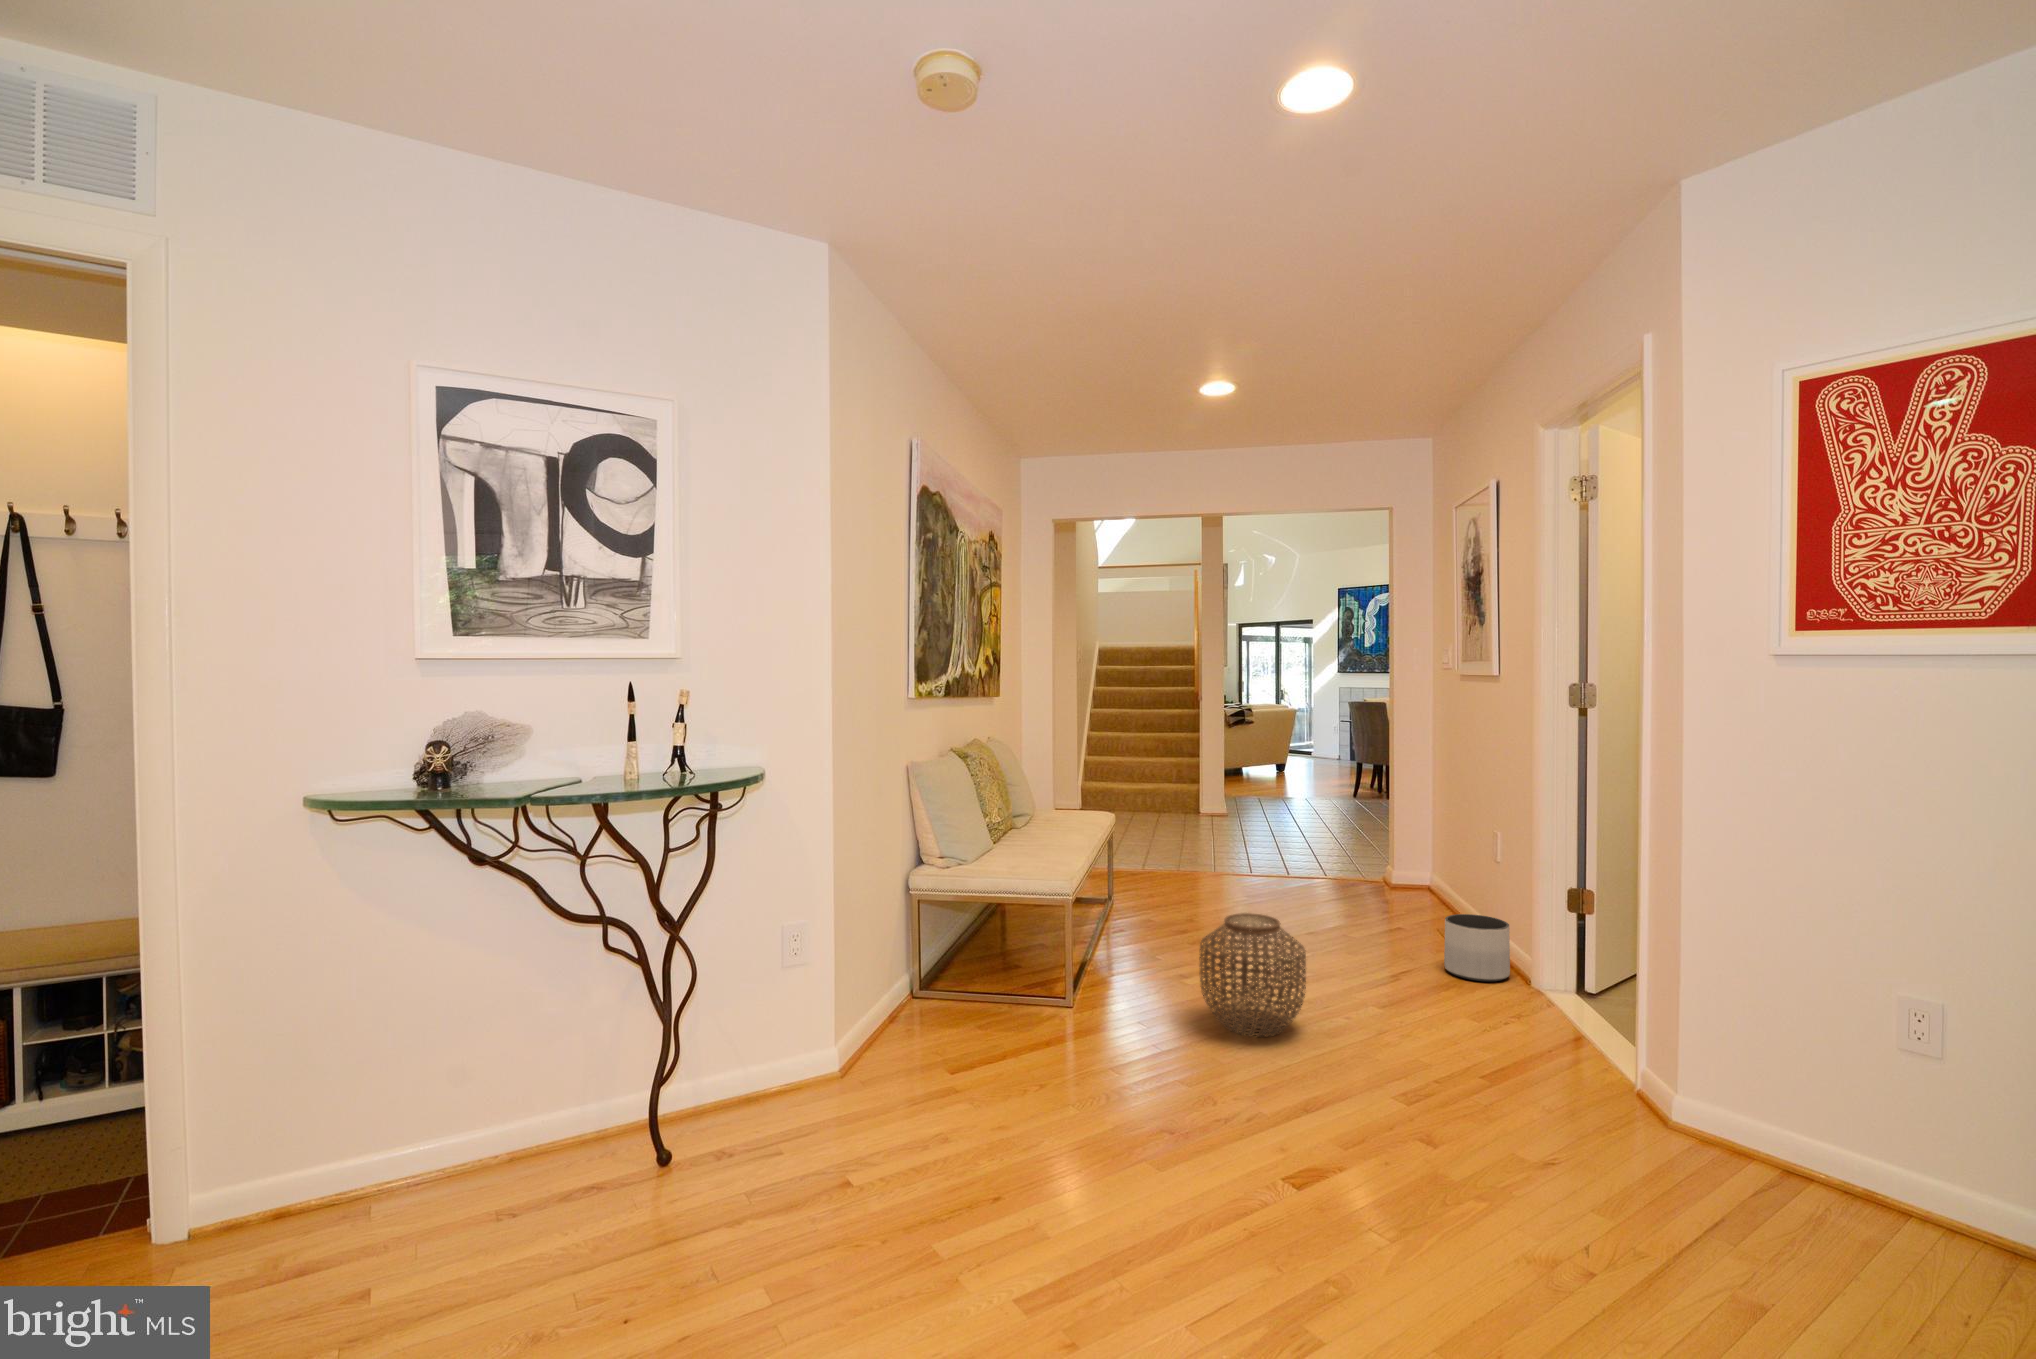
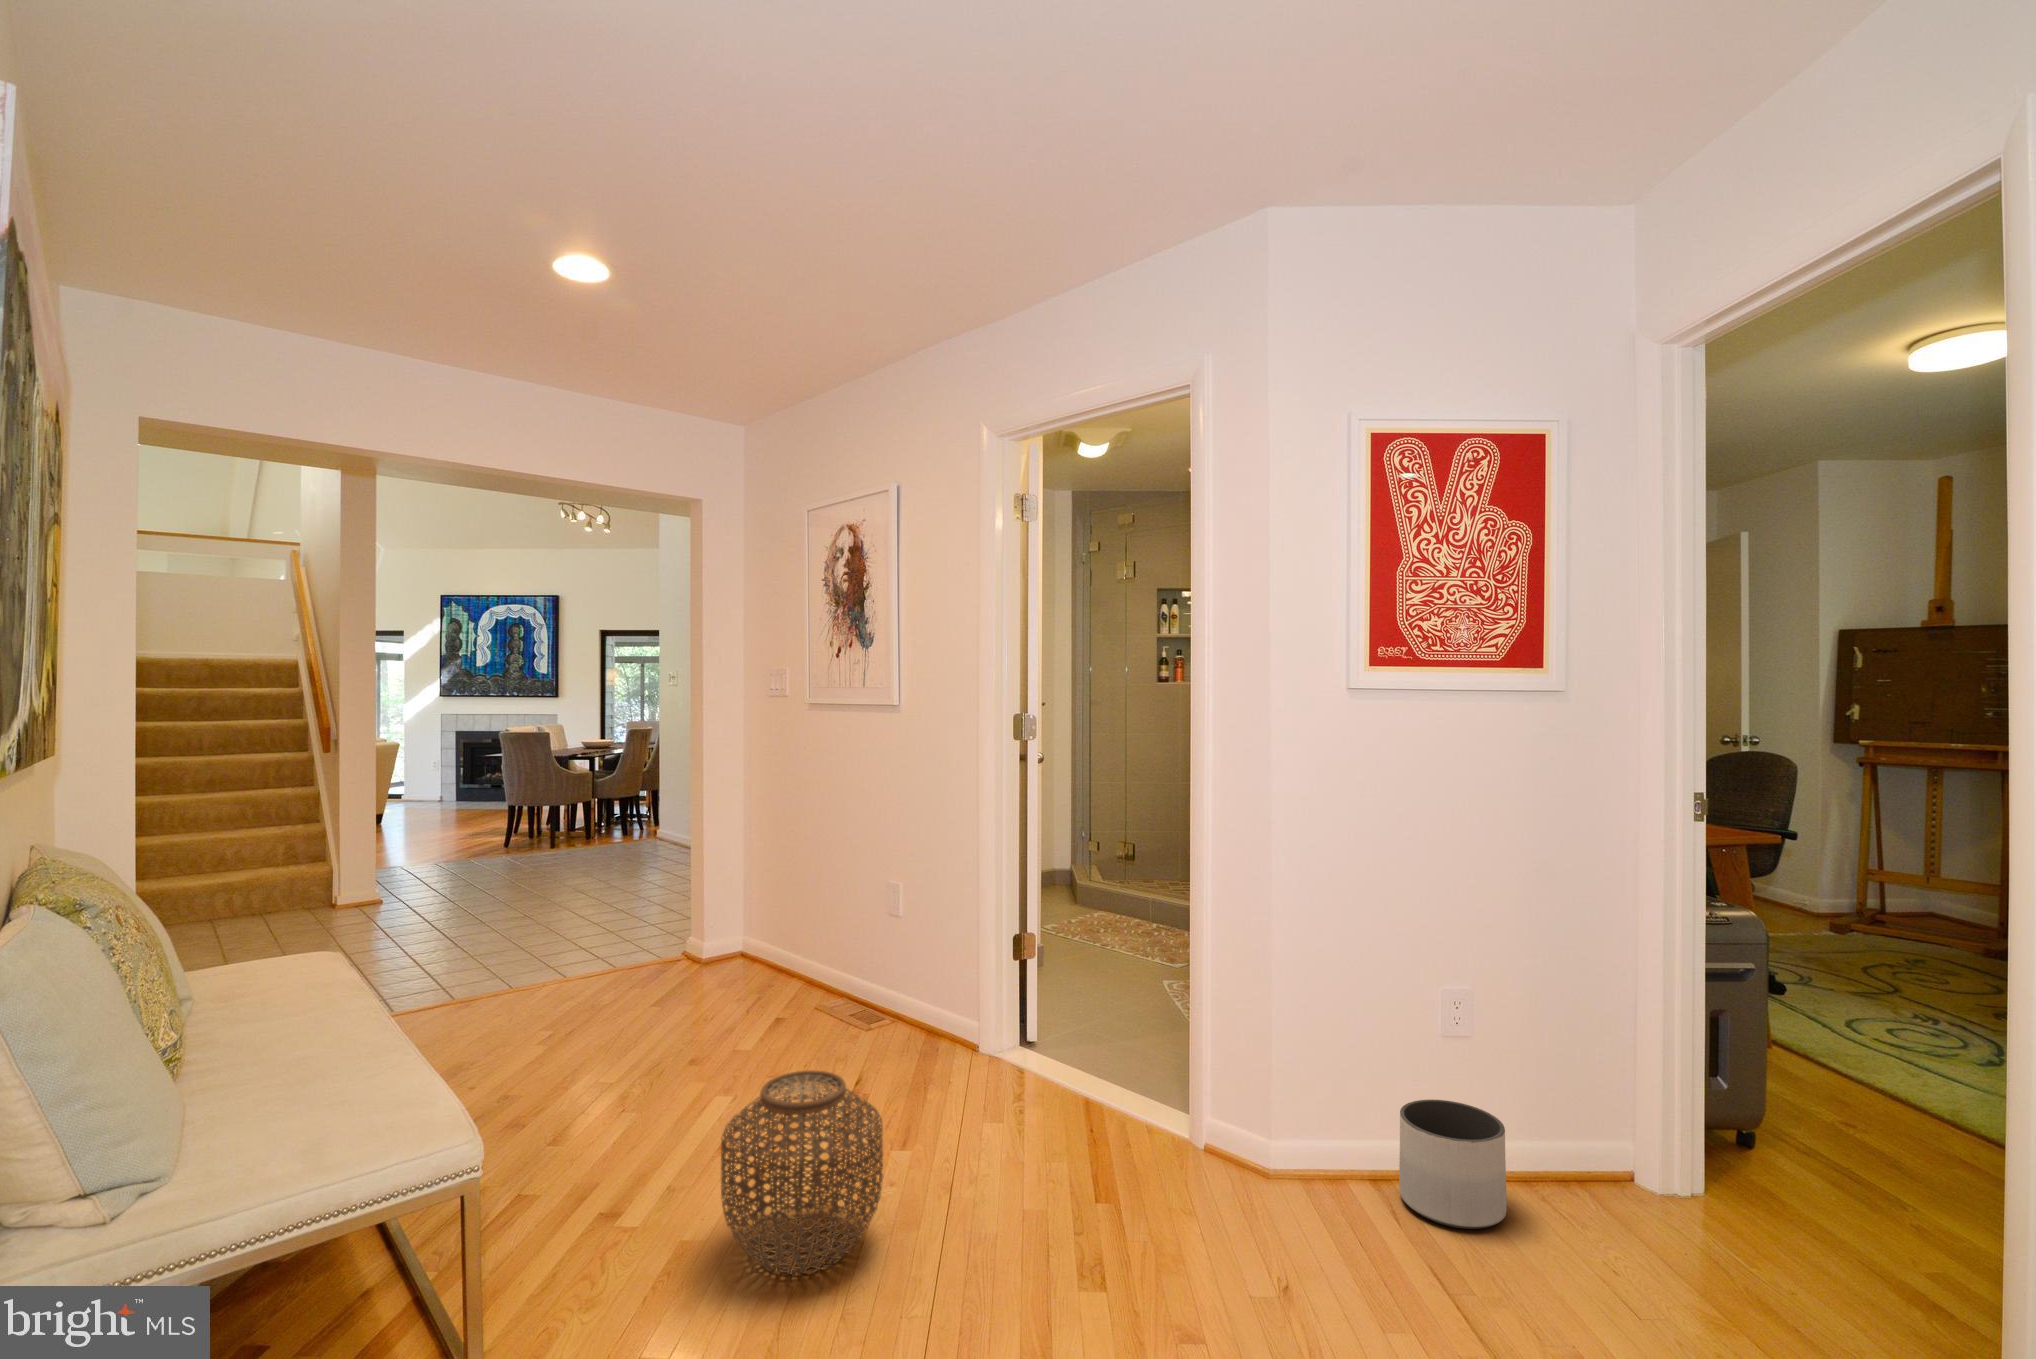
planter: present [1444,914,1510,982] -> present [1399,1100,1507,1229]

